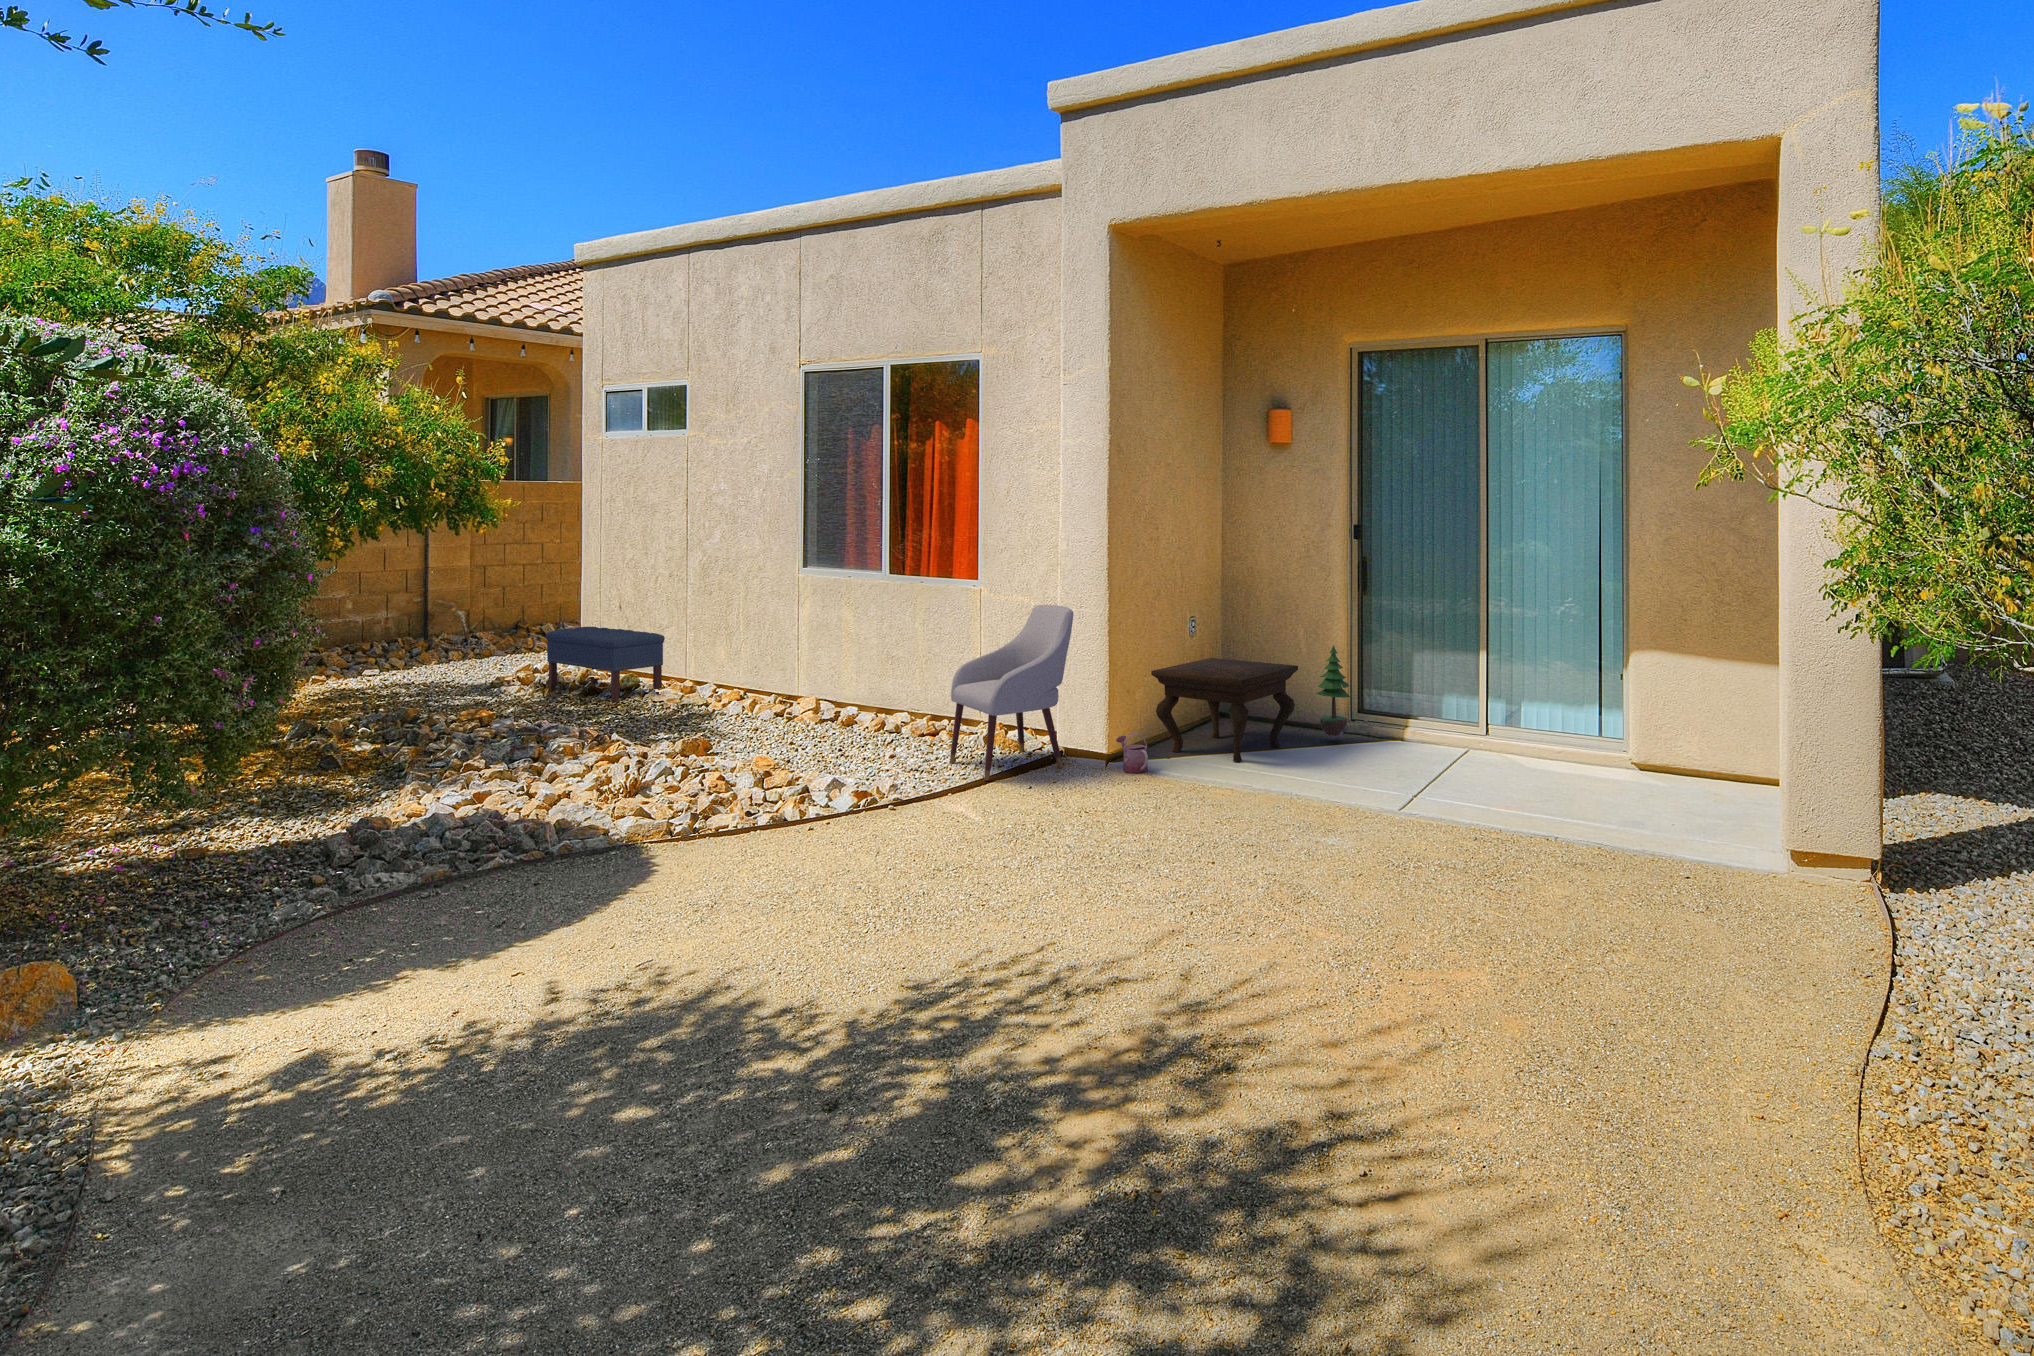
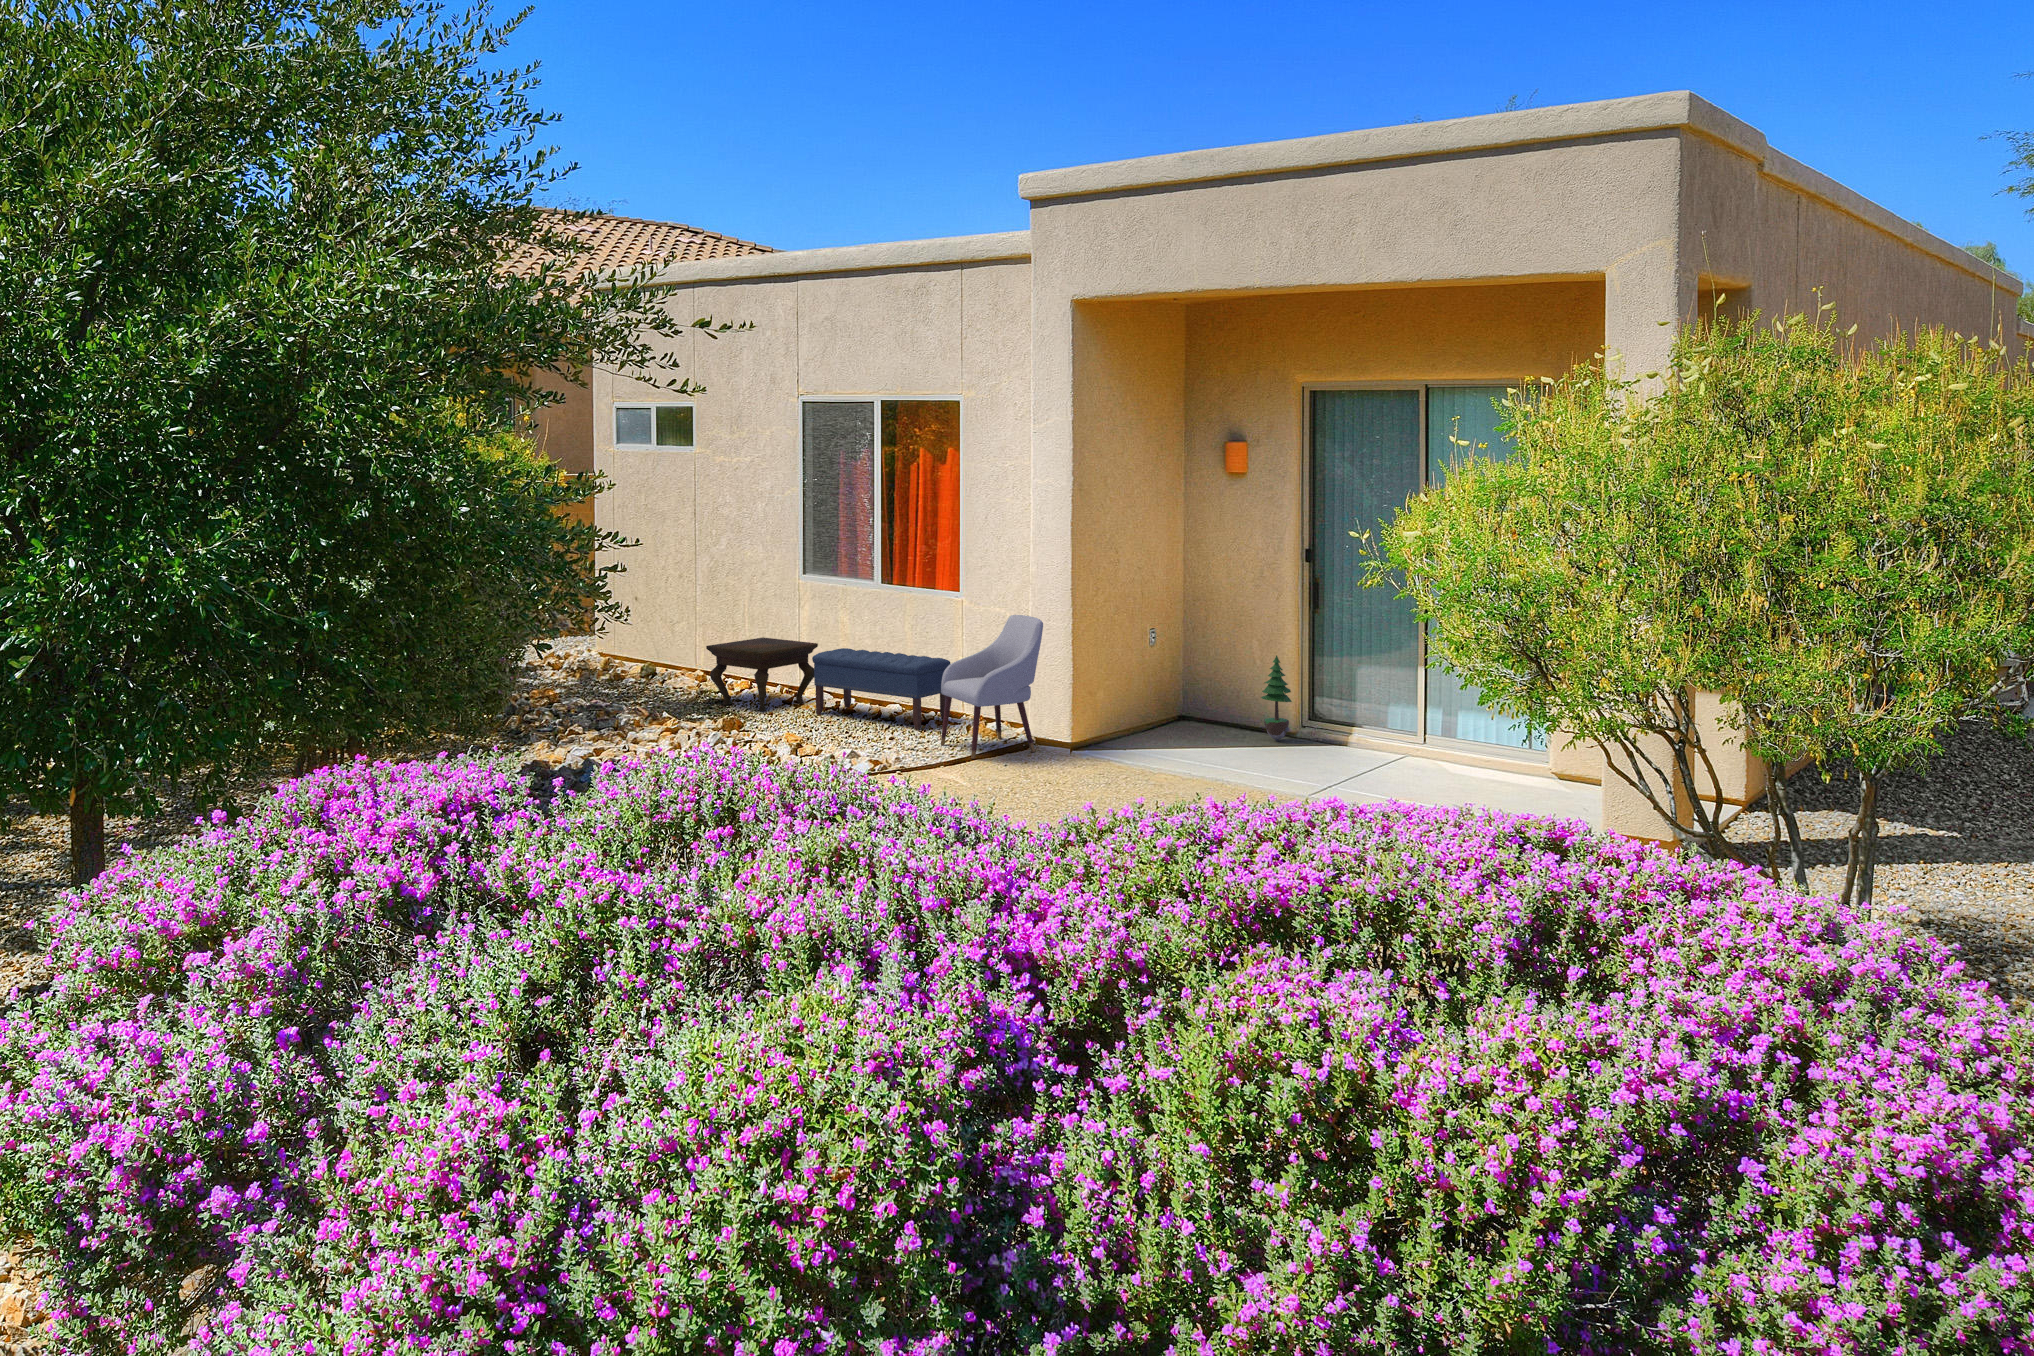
bench: present [545,627,665,701] -> present [812,648,950,729]
side table: present [1151,658,1298,762] -> present [706,637,818,712]
watering can: present [1116,734,1148,773] -> none [1080,726,1106,758]

